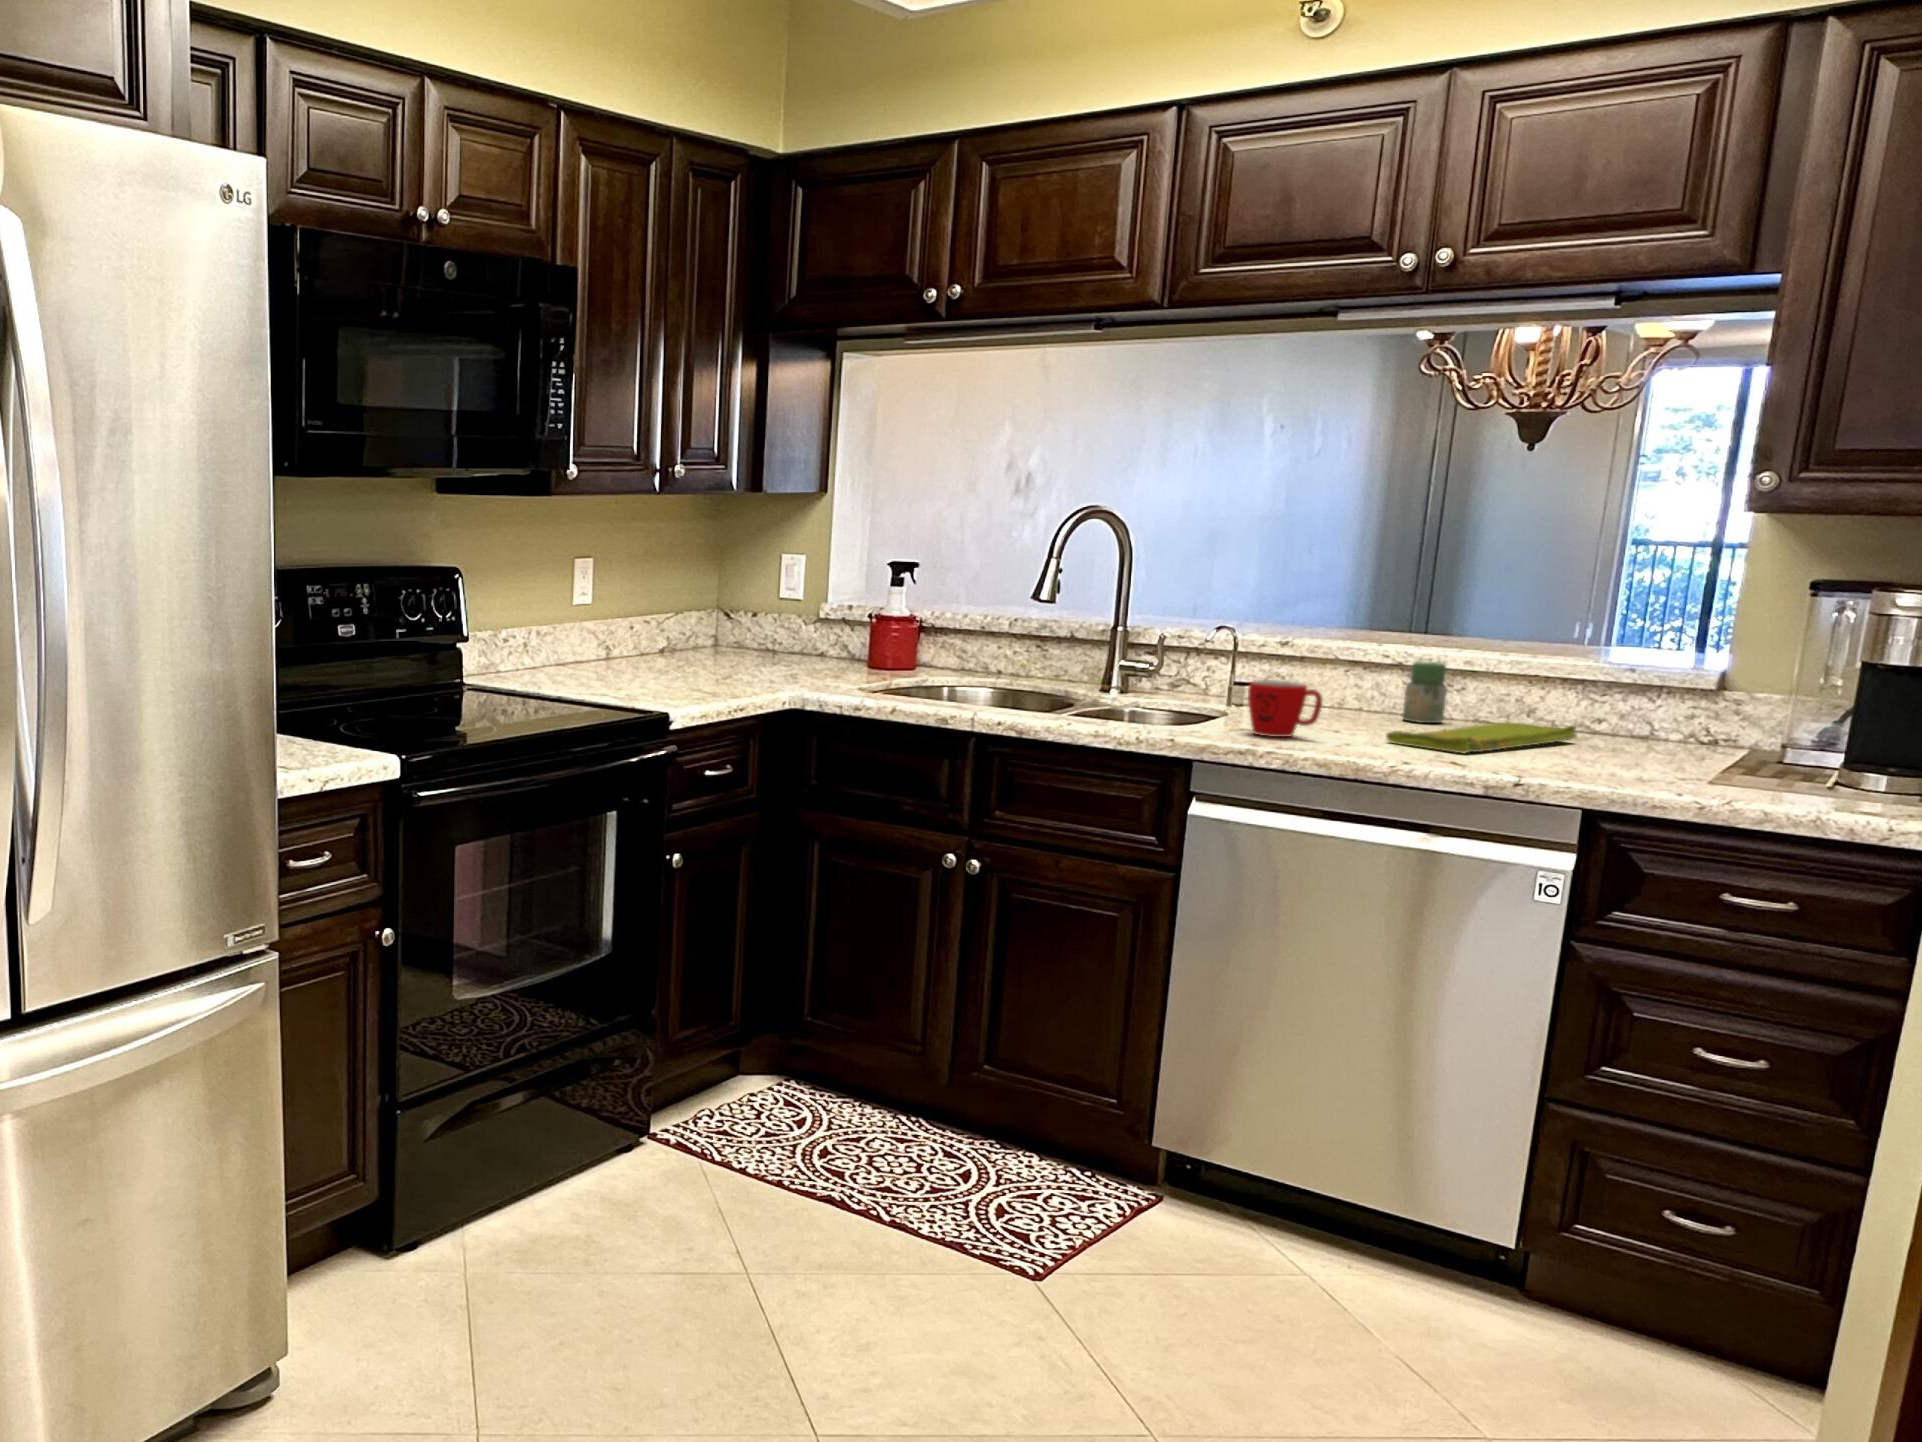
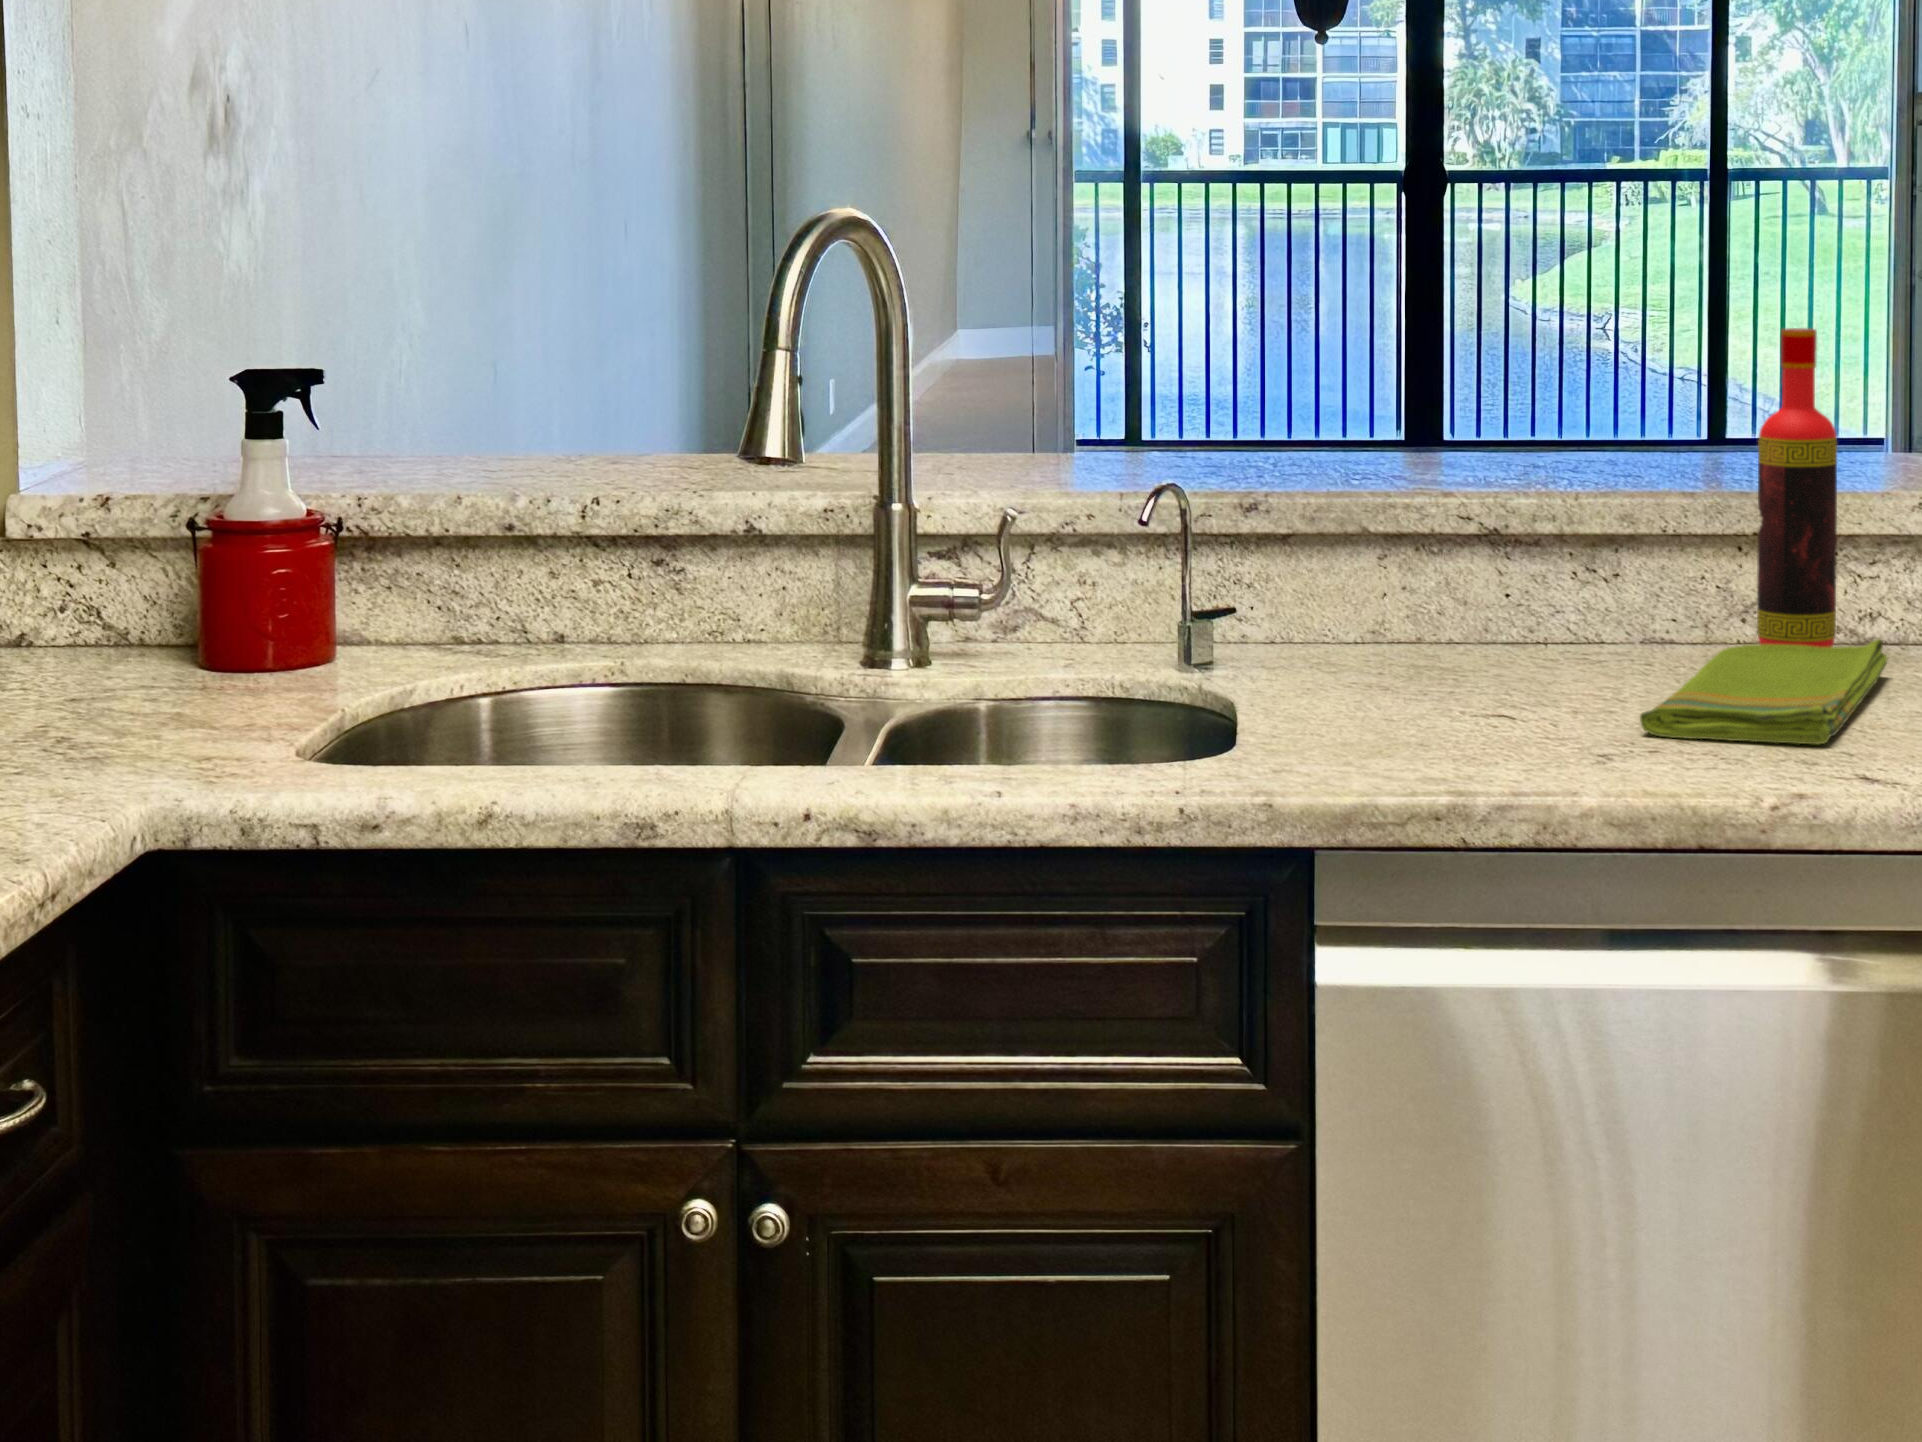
bottle: none [1533,580,1590,734] -> present [1757,328,1837,647]
jar: present [1402,662,1447,723] -> none [1519,524,1599,663]
mug: present [1248,680,1322,737] -> none [1365,617,1536,760]

